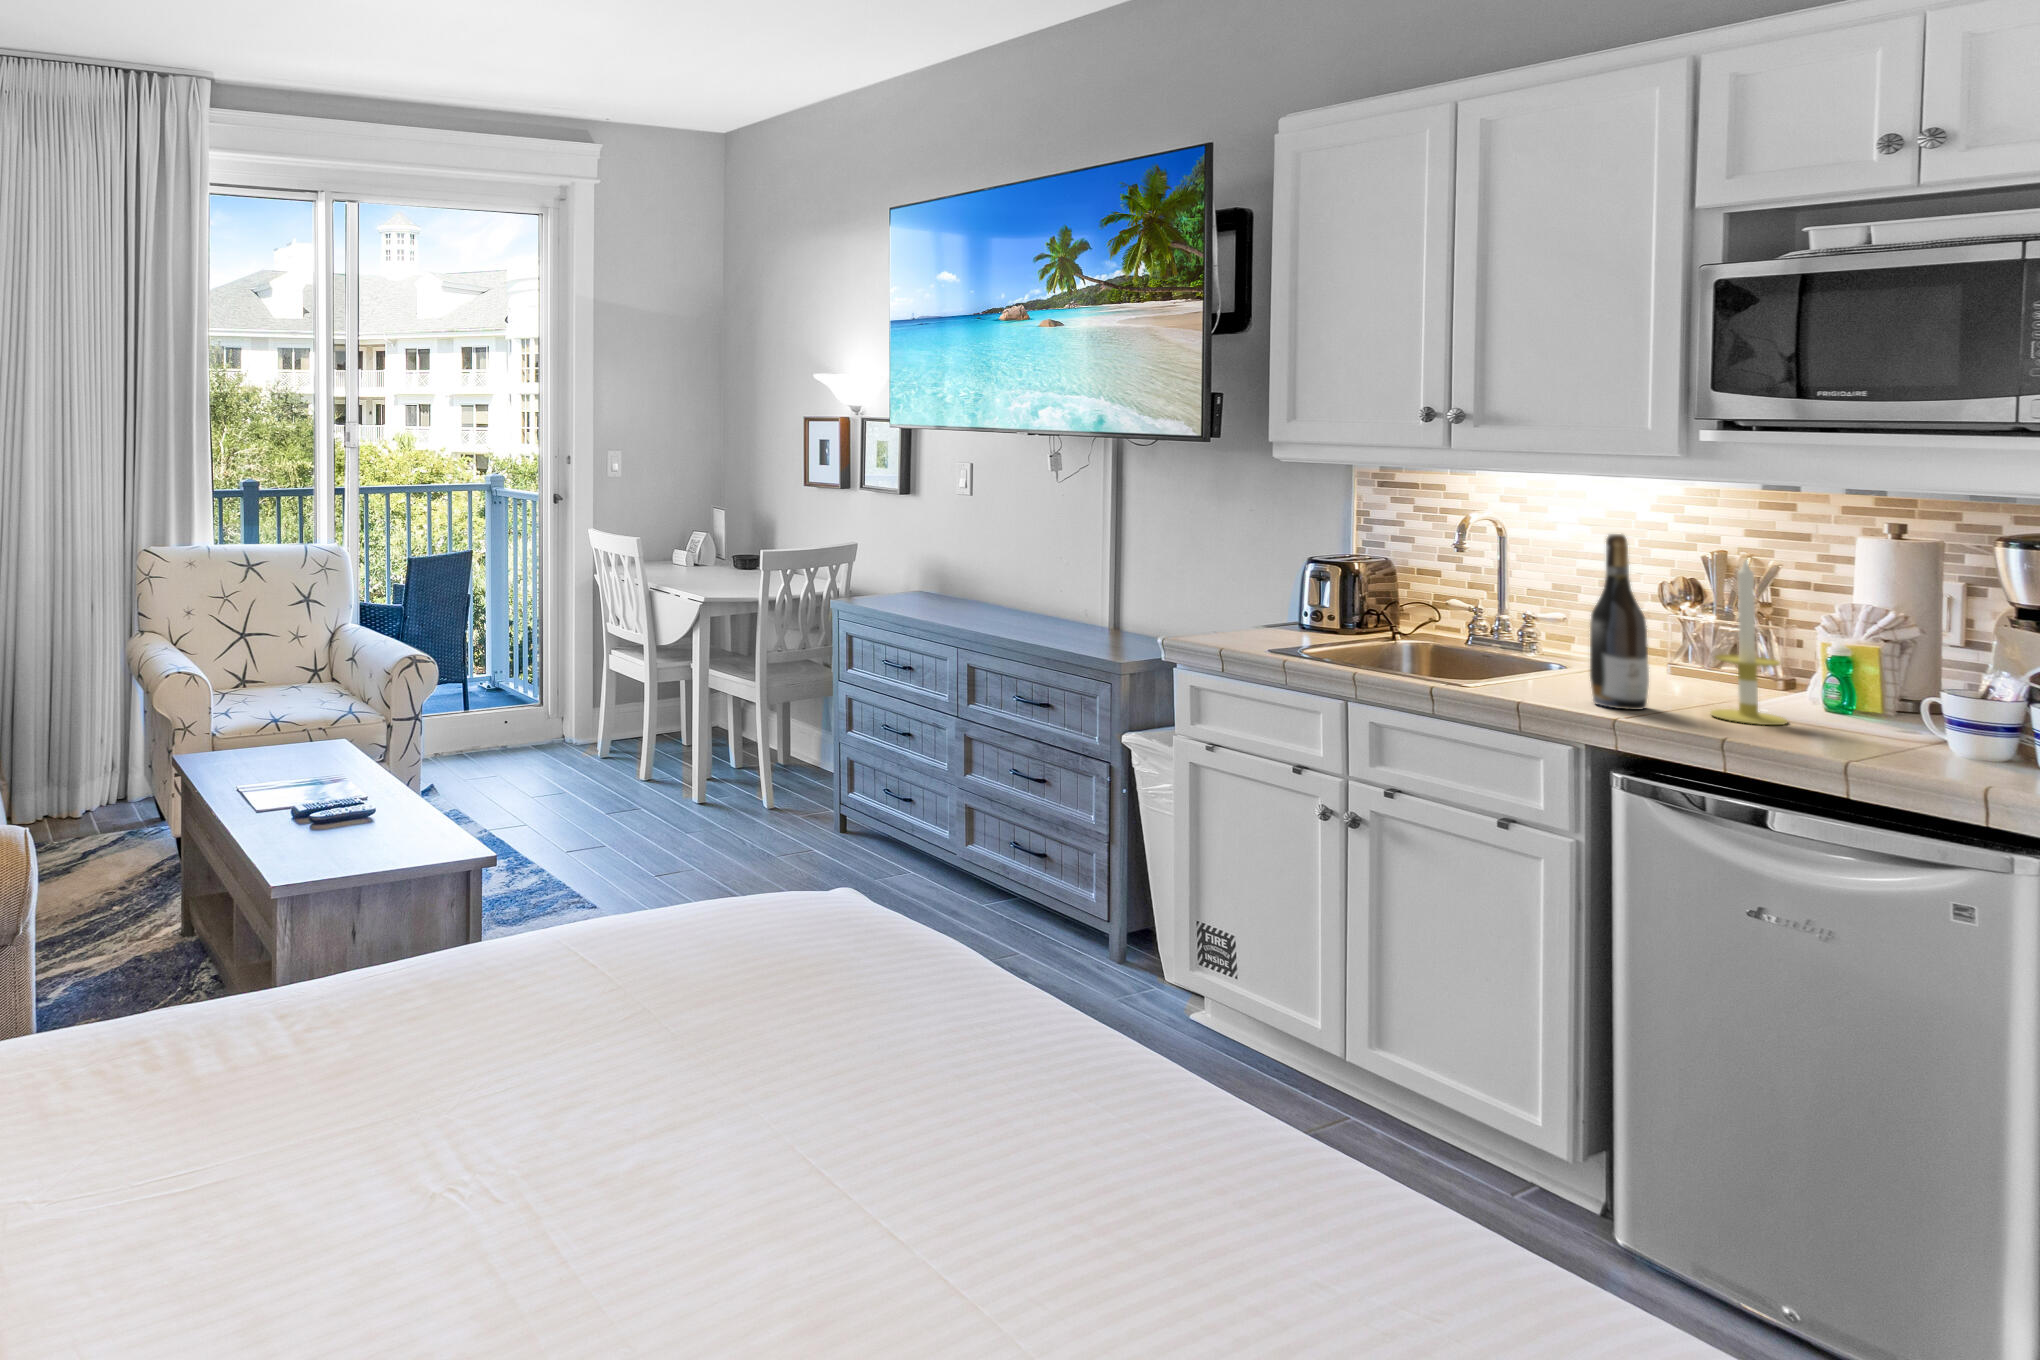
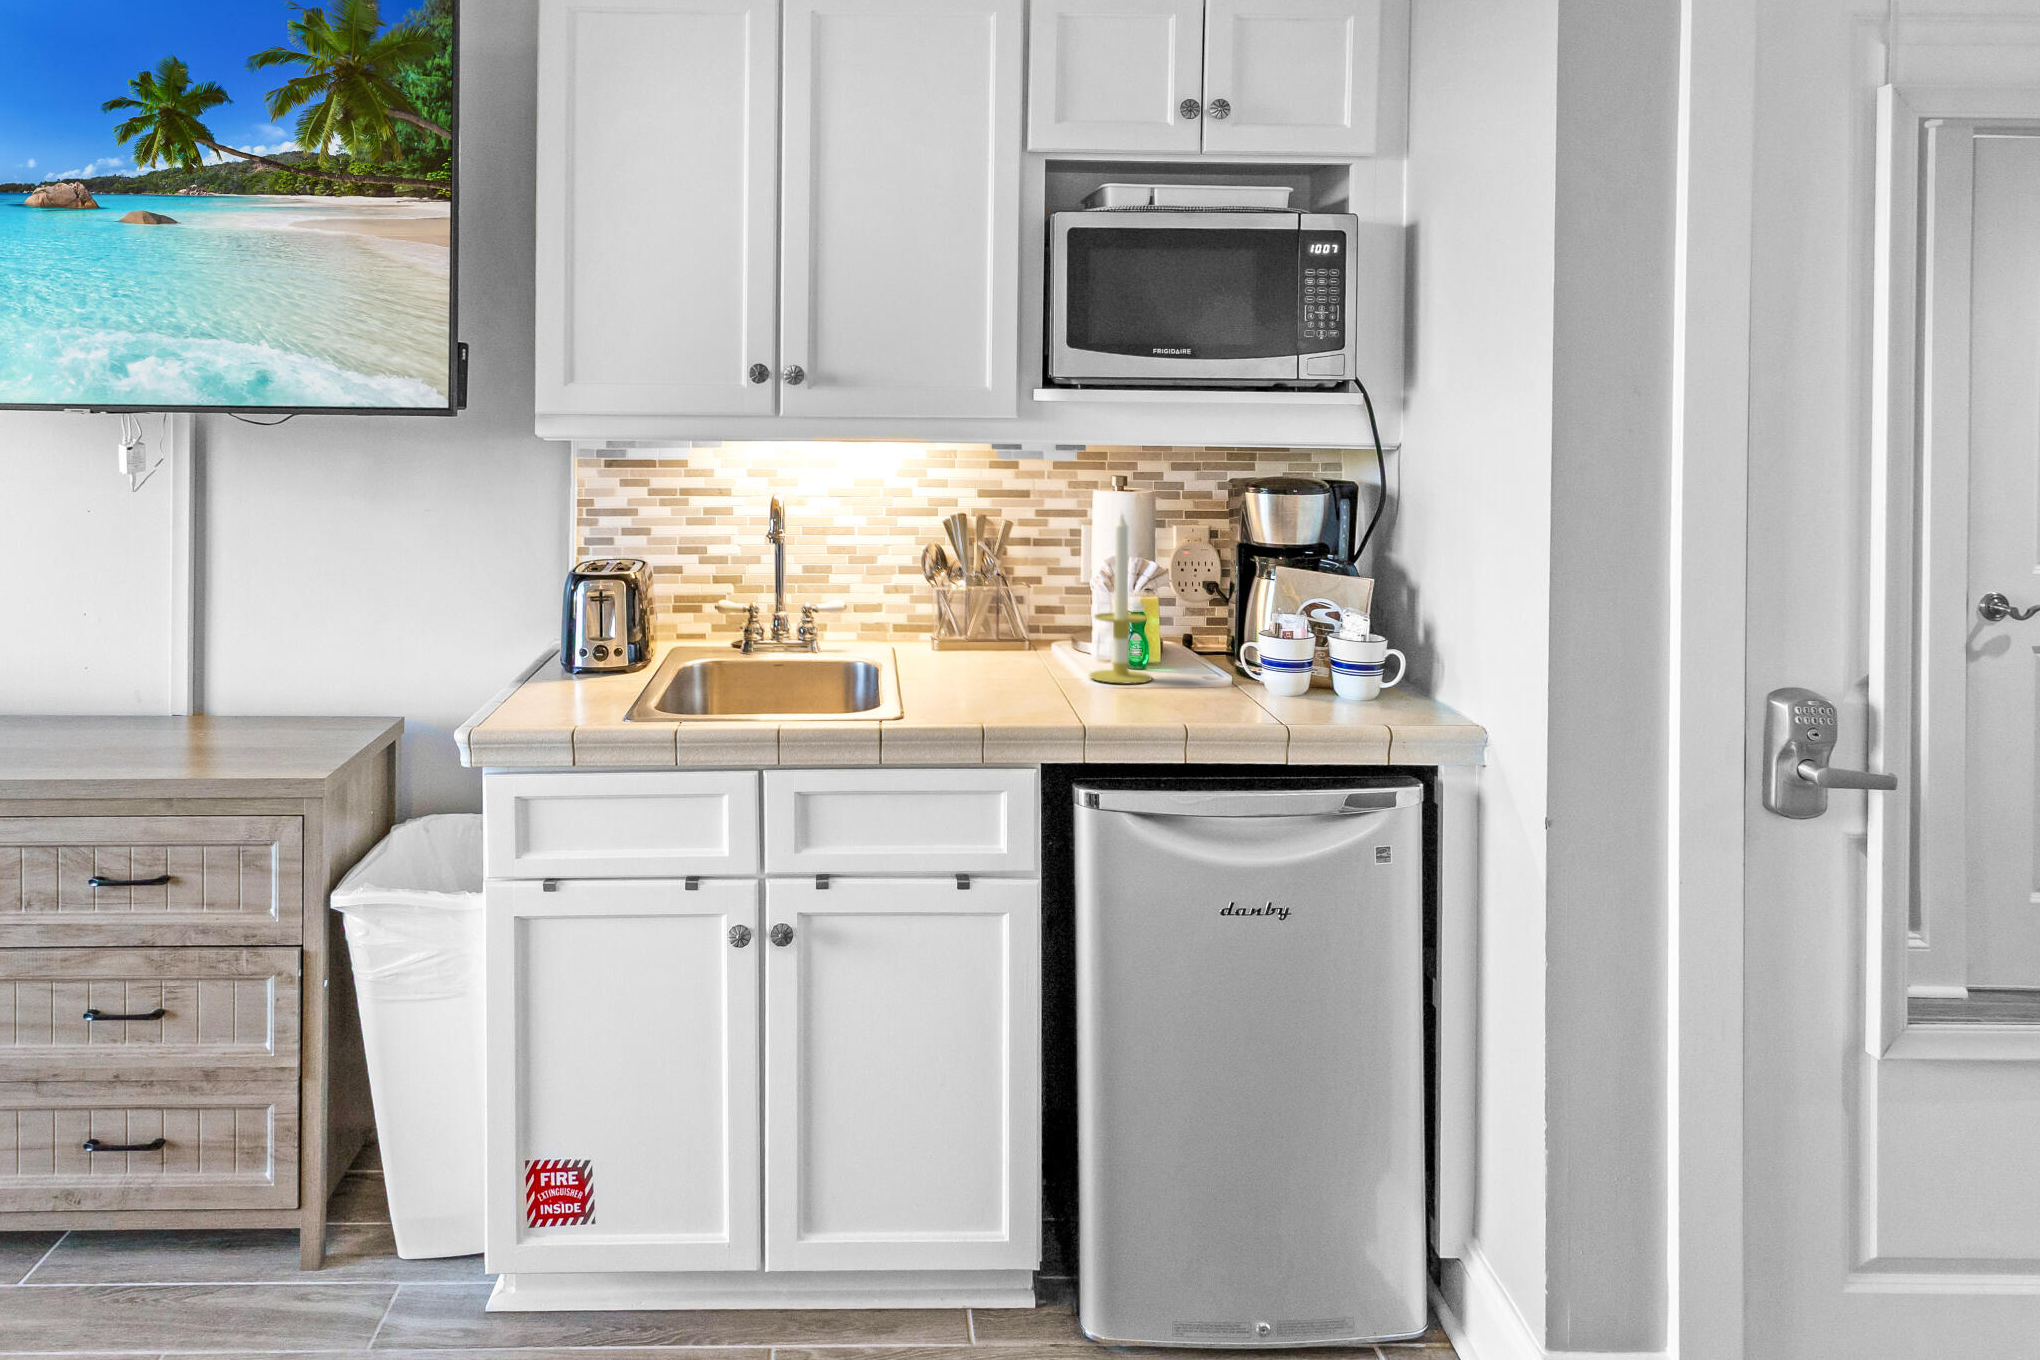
wine bottle: present [1590,534,1649,710] -> none [1001,494,1055,692]

